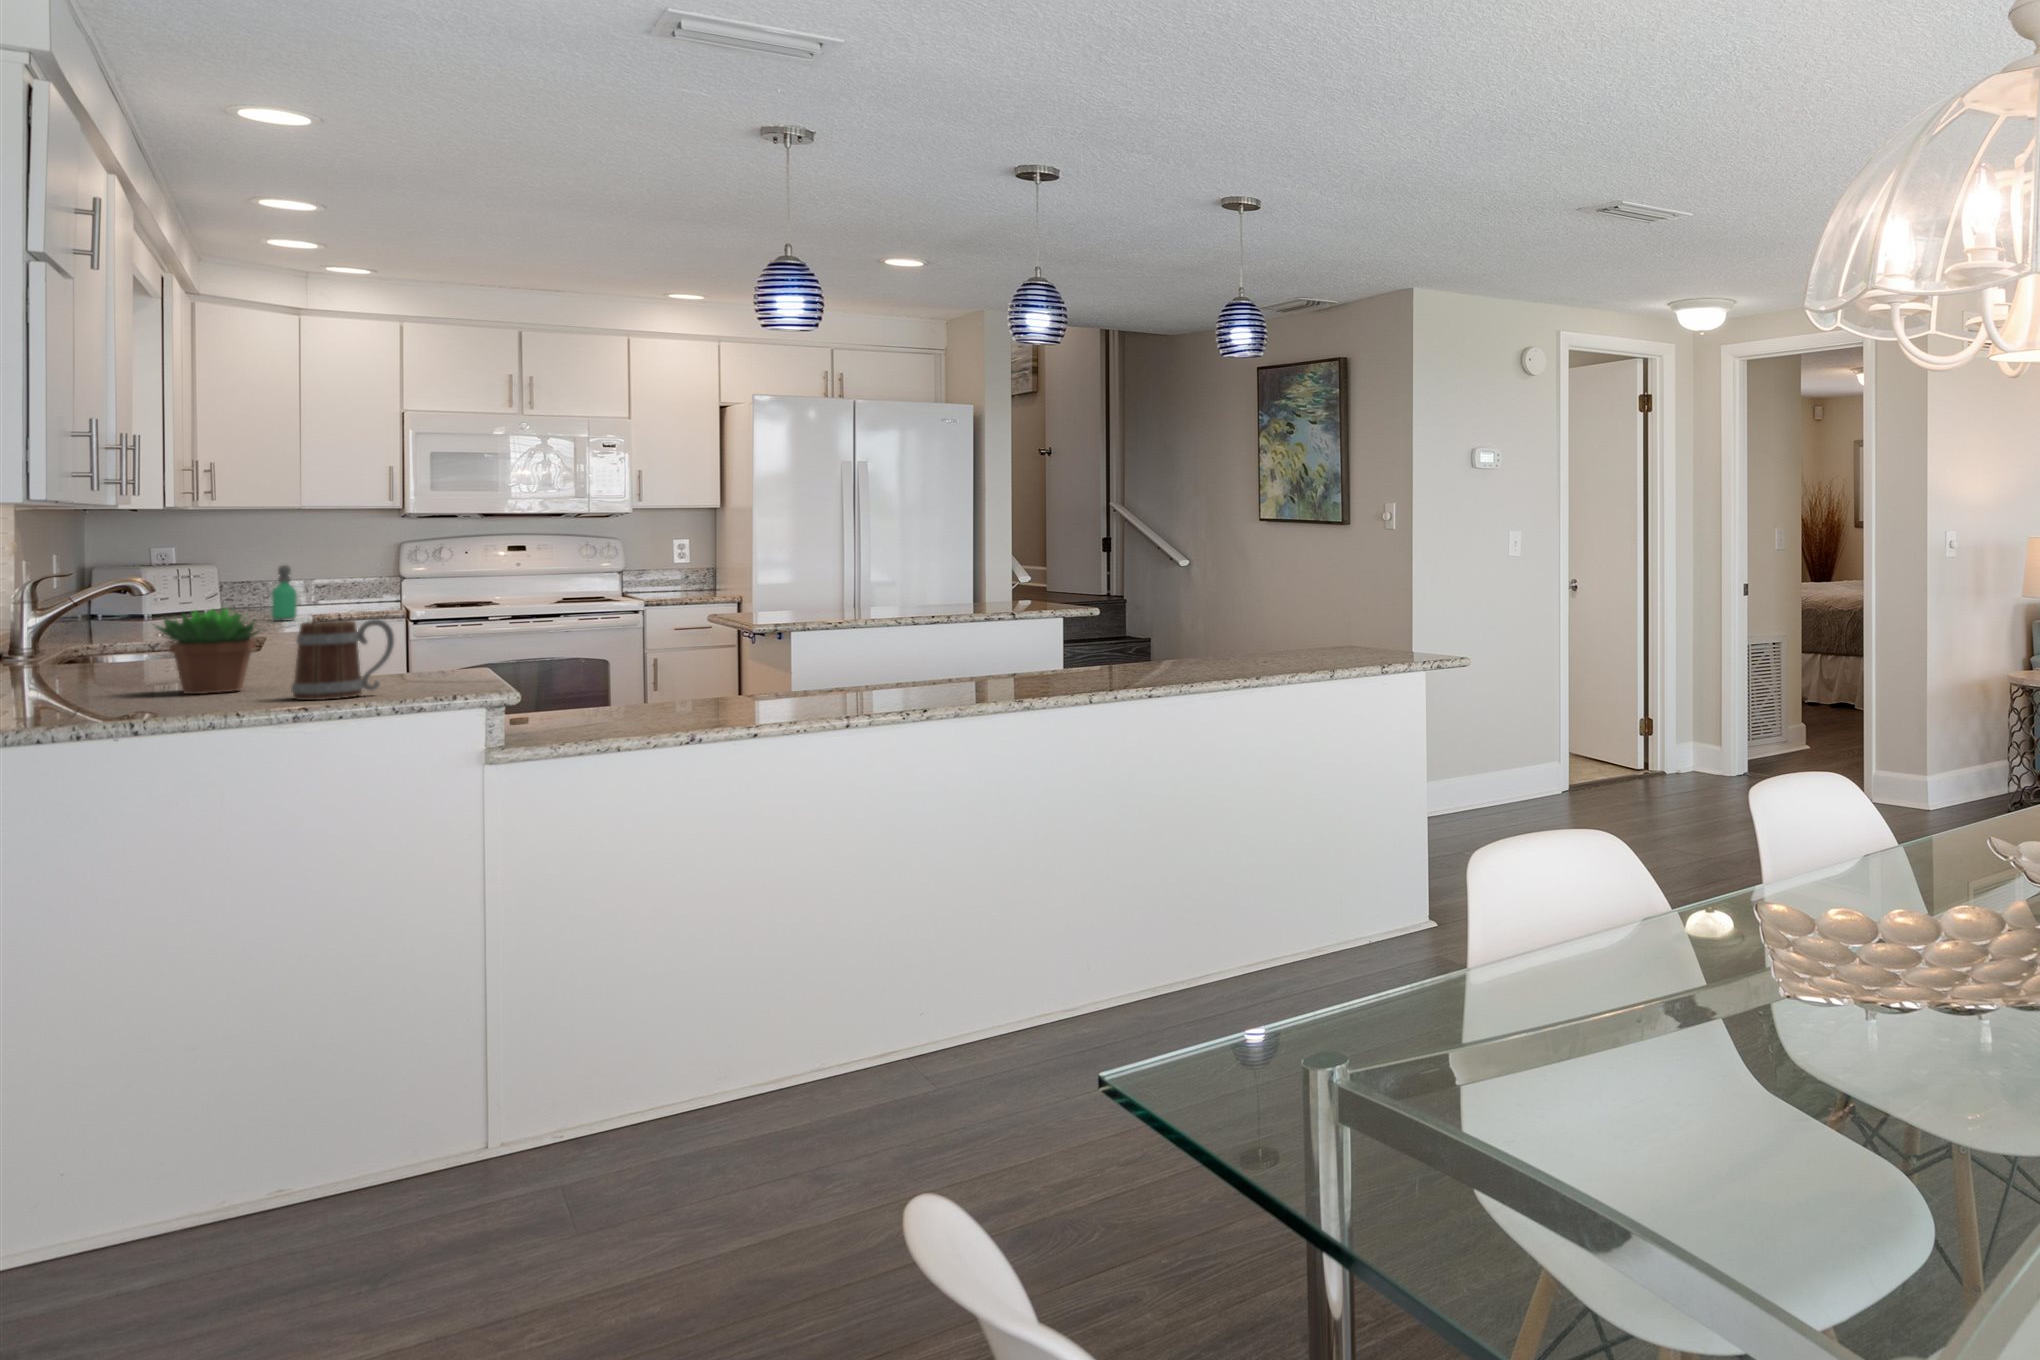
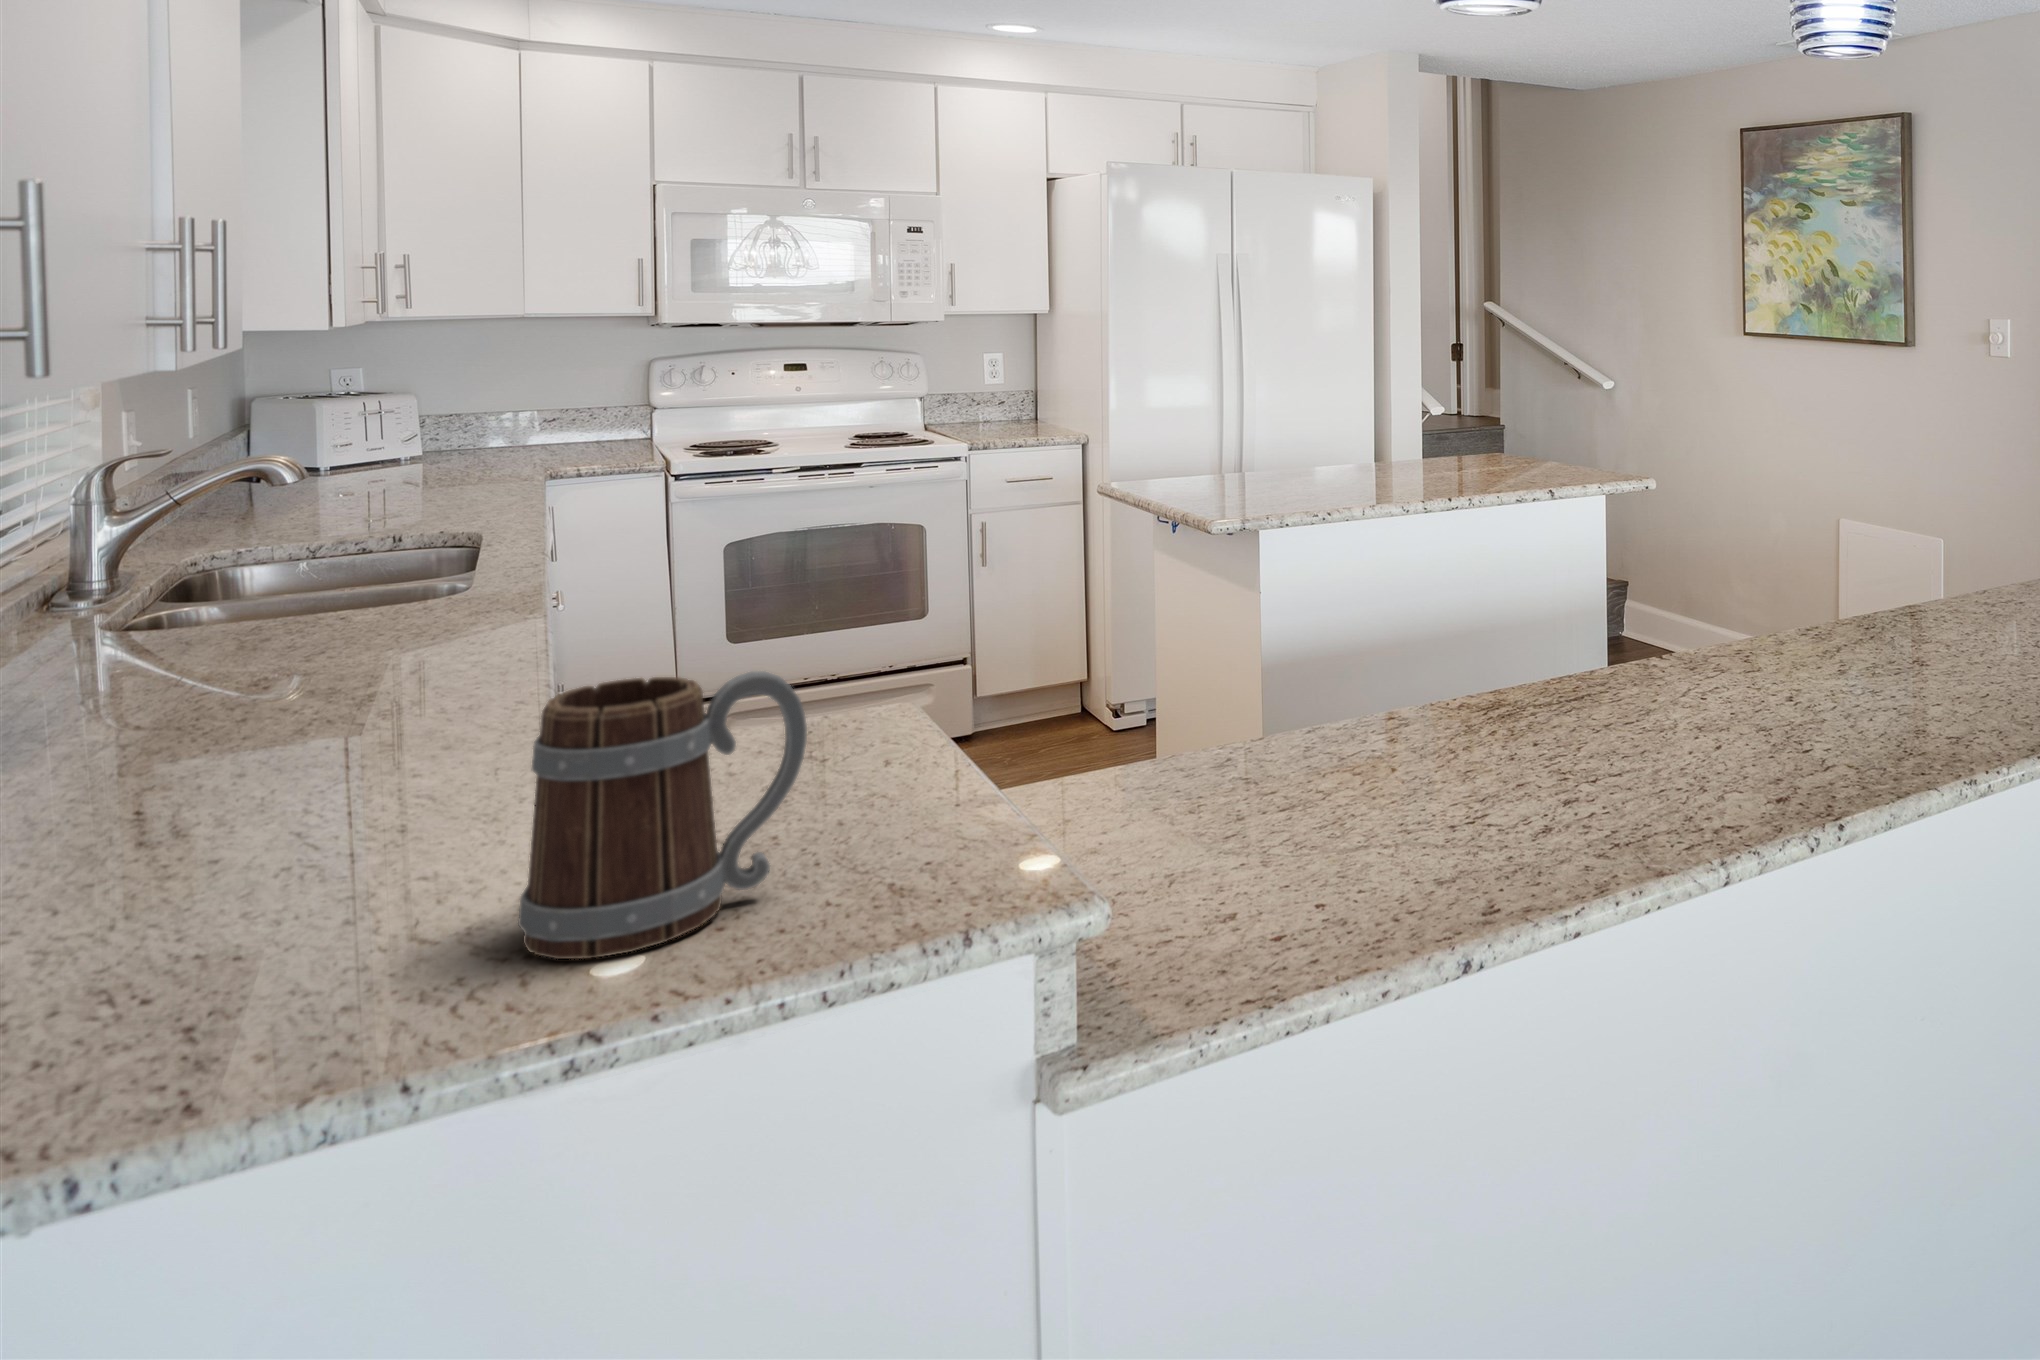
soap dispenser: present [271,565,297,621] -> none [490,395,523,472]
succulent plant: present [154,609,262,694] -> none [124,608,451,876]

